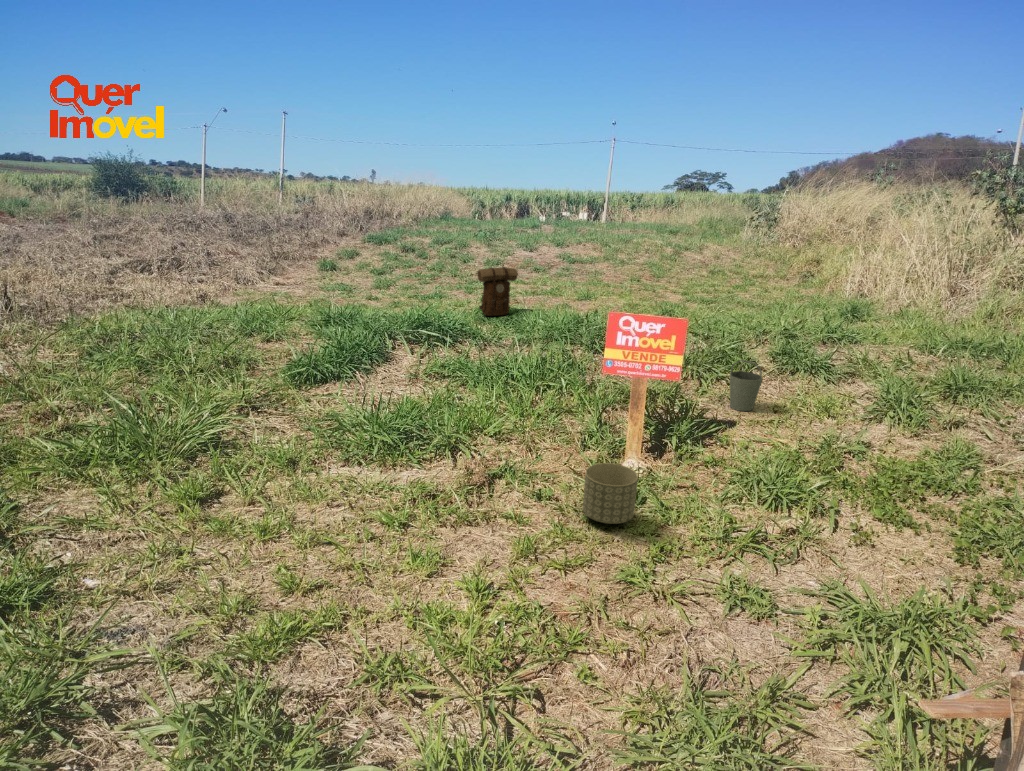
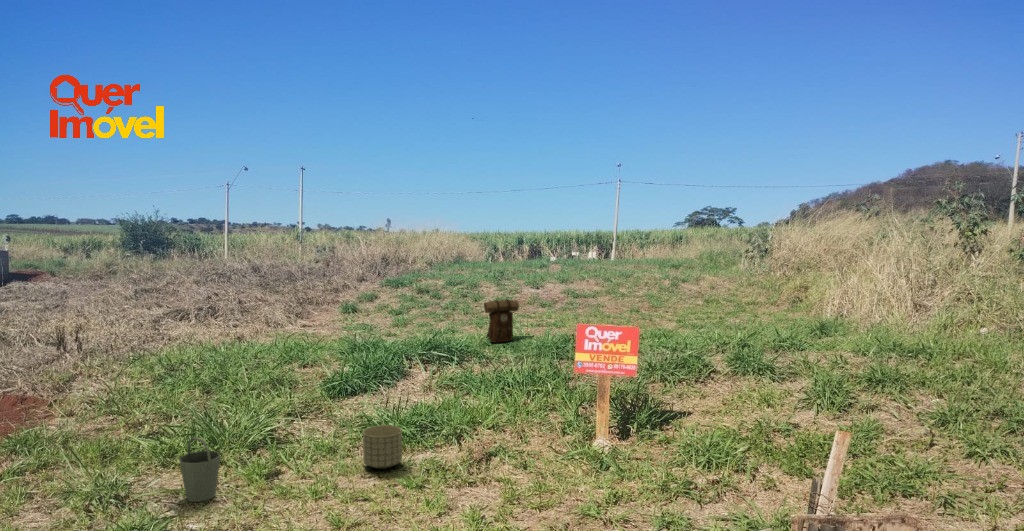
bucket: present [730,360,762,411] -> present [179,437,220,502]
planter: present [583,463,638,524] -> present [363,425,402,469]

